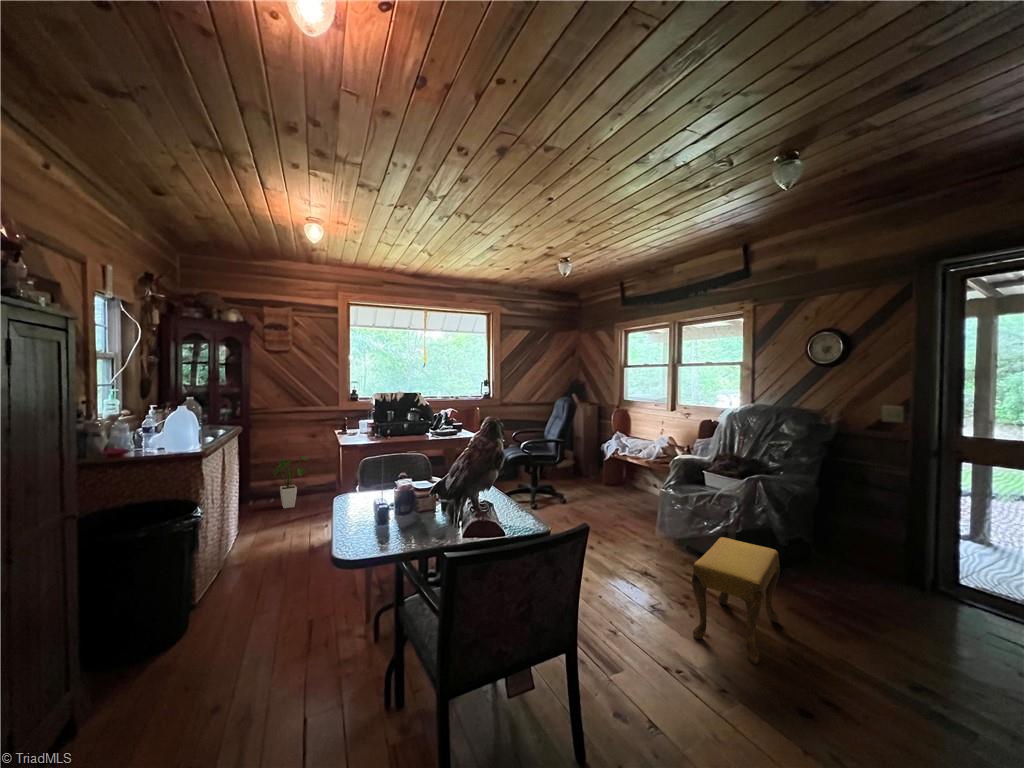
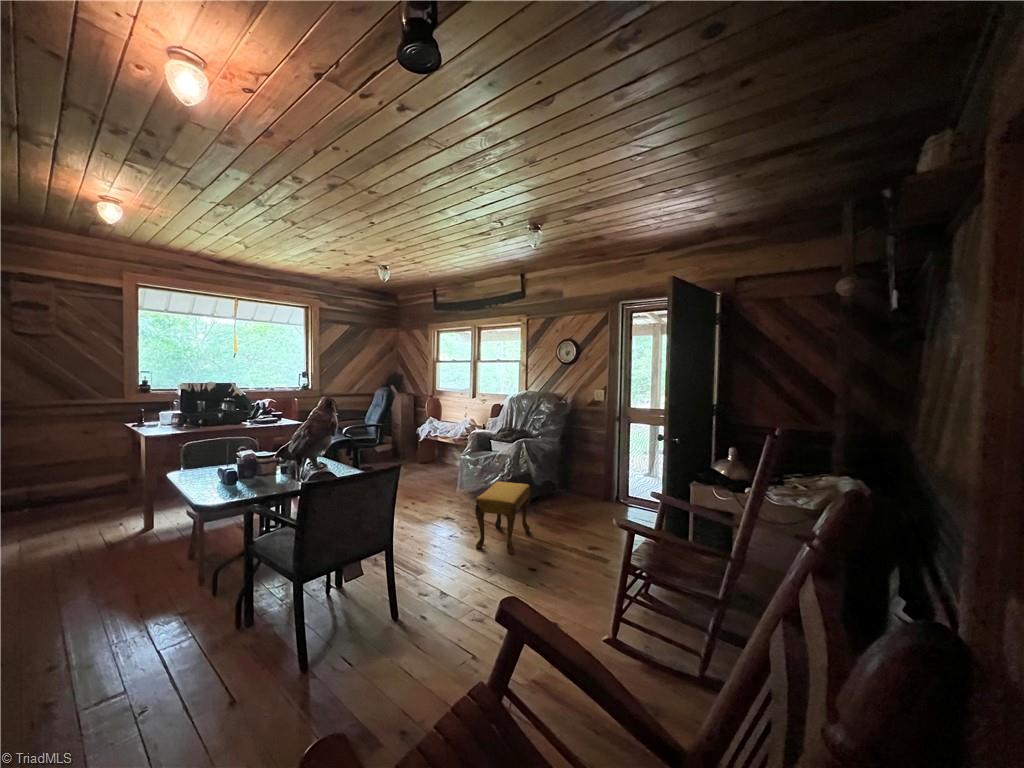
house plant: present [274,456,307,508] -> none [29,453,81,516]

